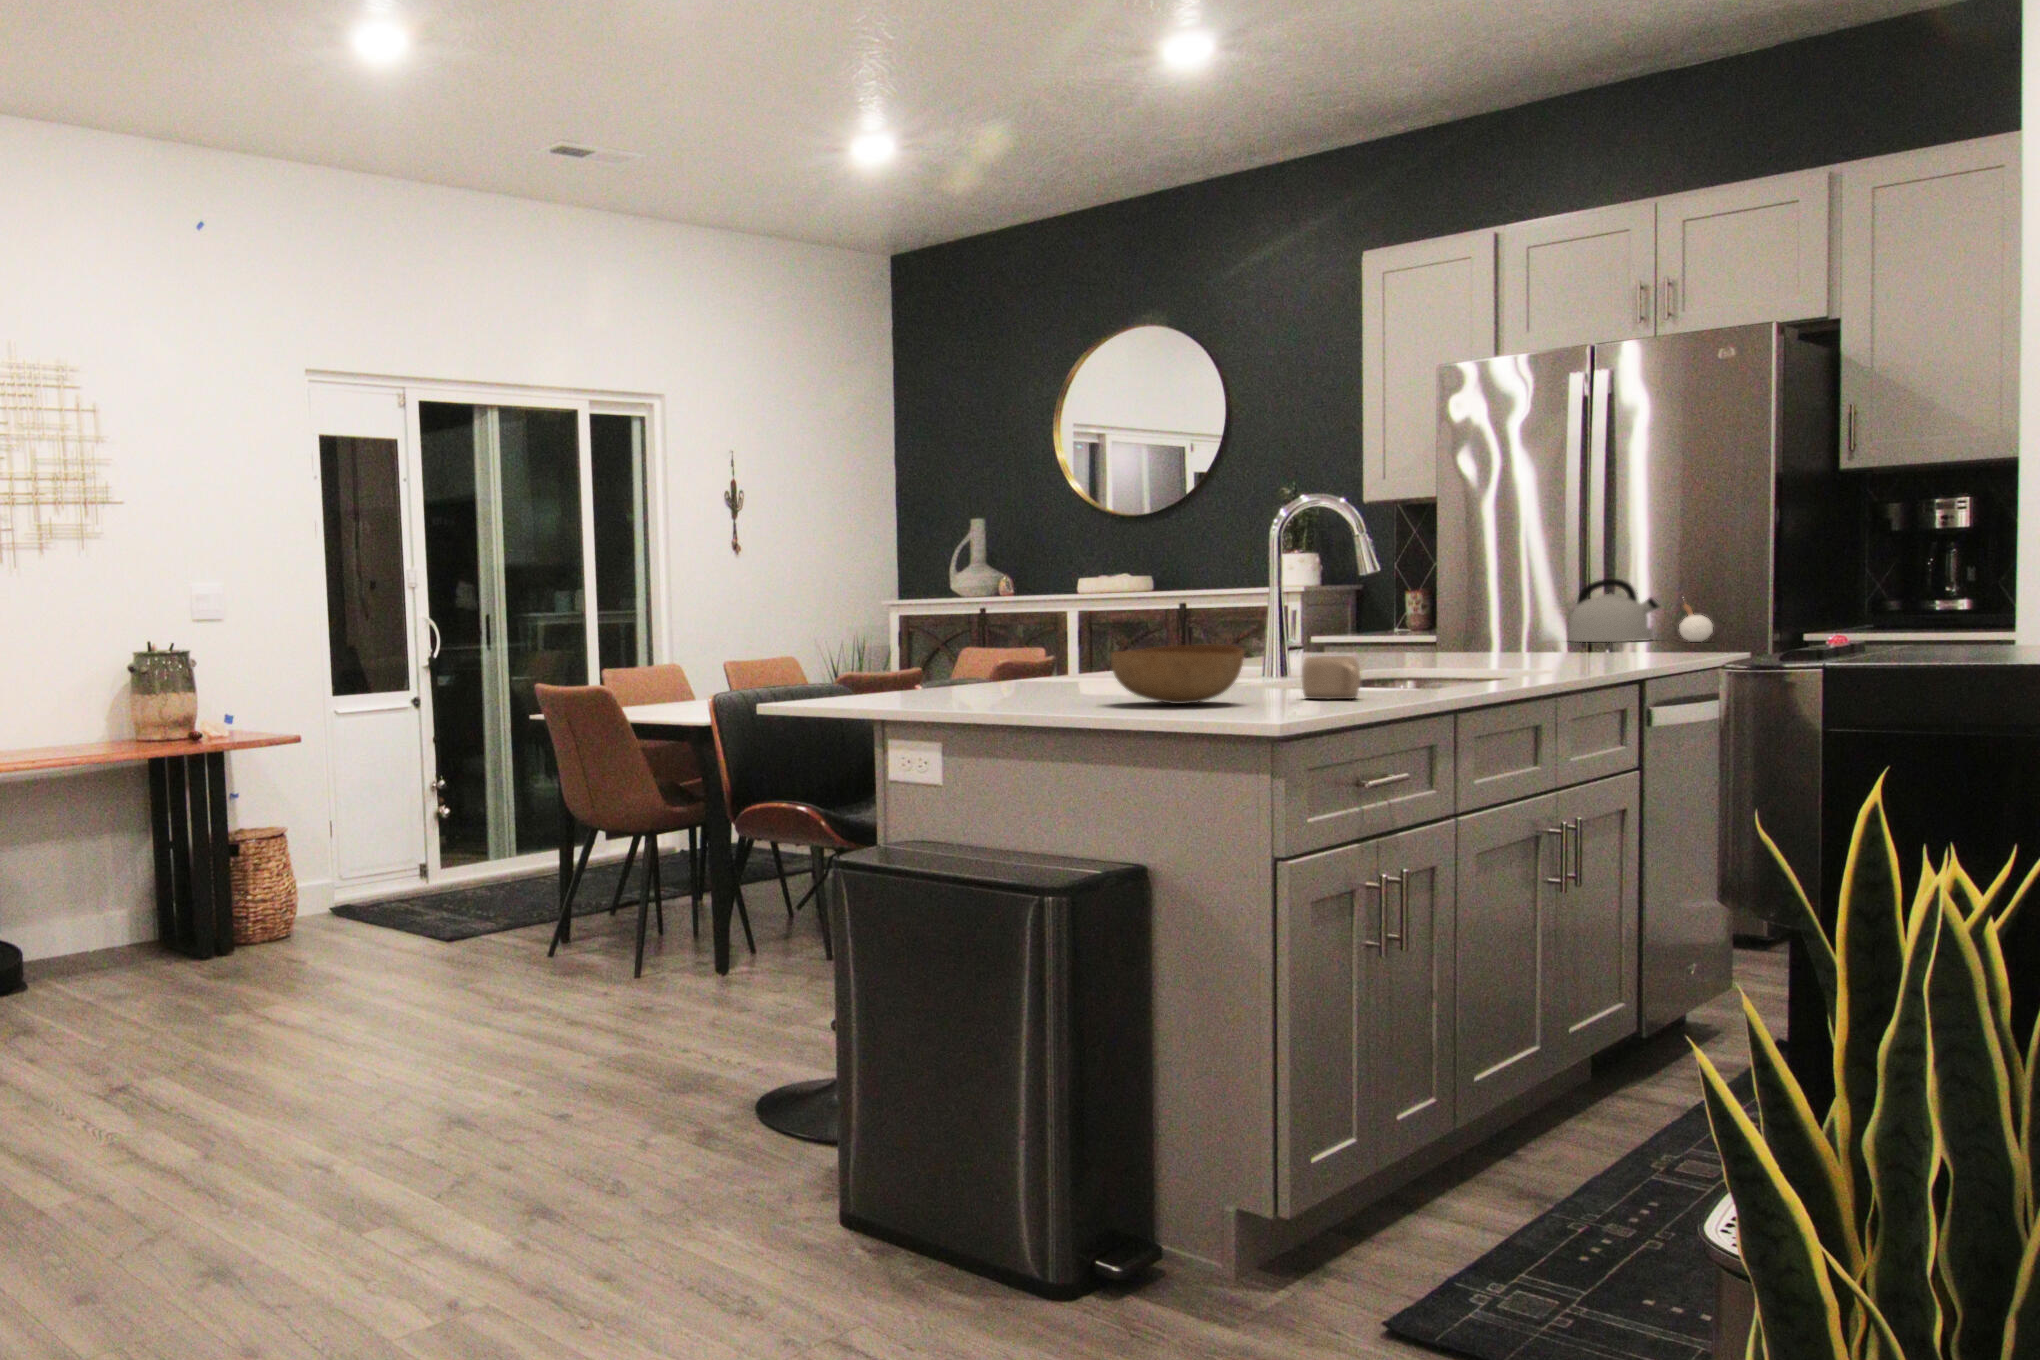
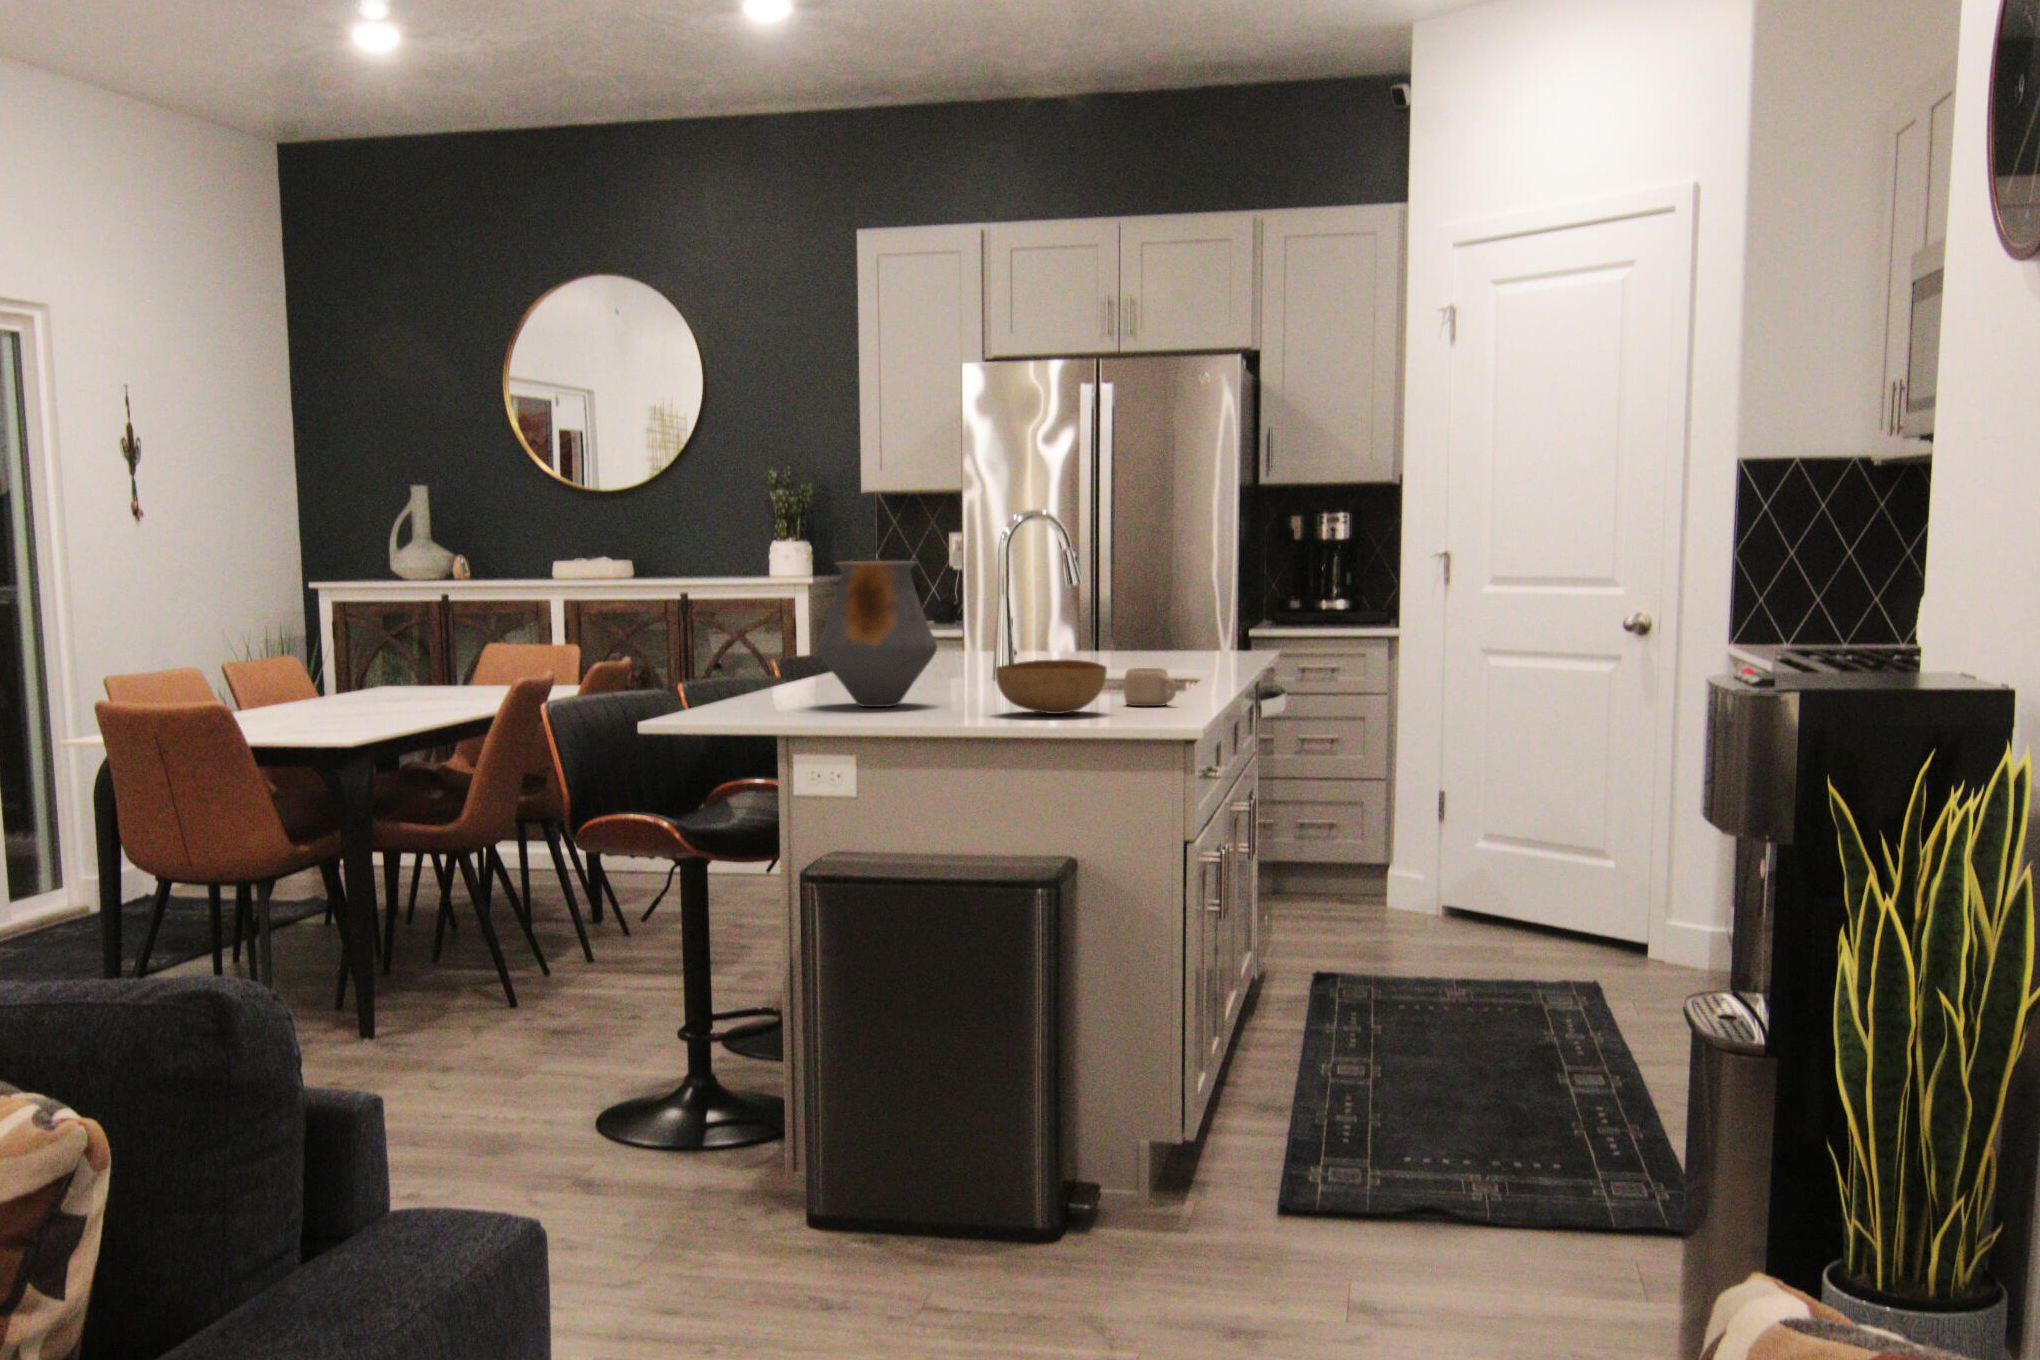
vase: none [971,544,1101,695] -> present [817,561,937,707]
kettle: present [1568,579,1658,642] -> none [1076,579,1149,638]
candle: present [1679,597,1713,642] -> none [1171,596,1195,638]

